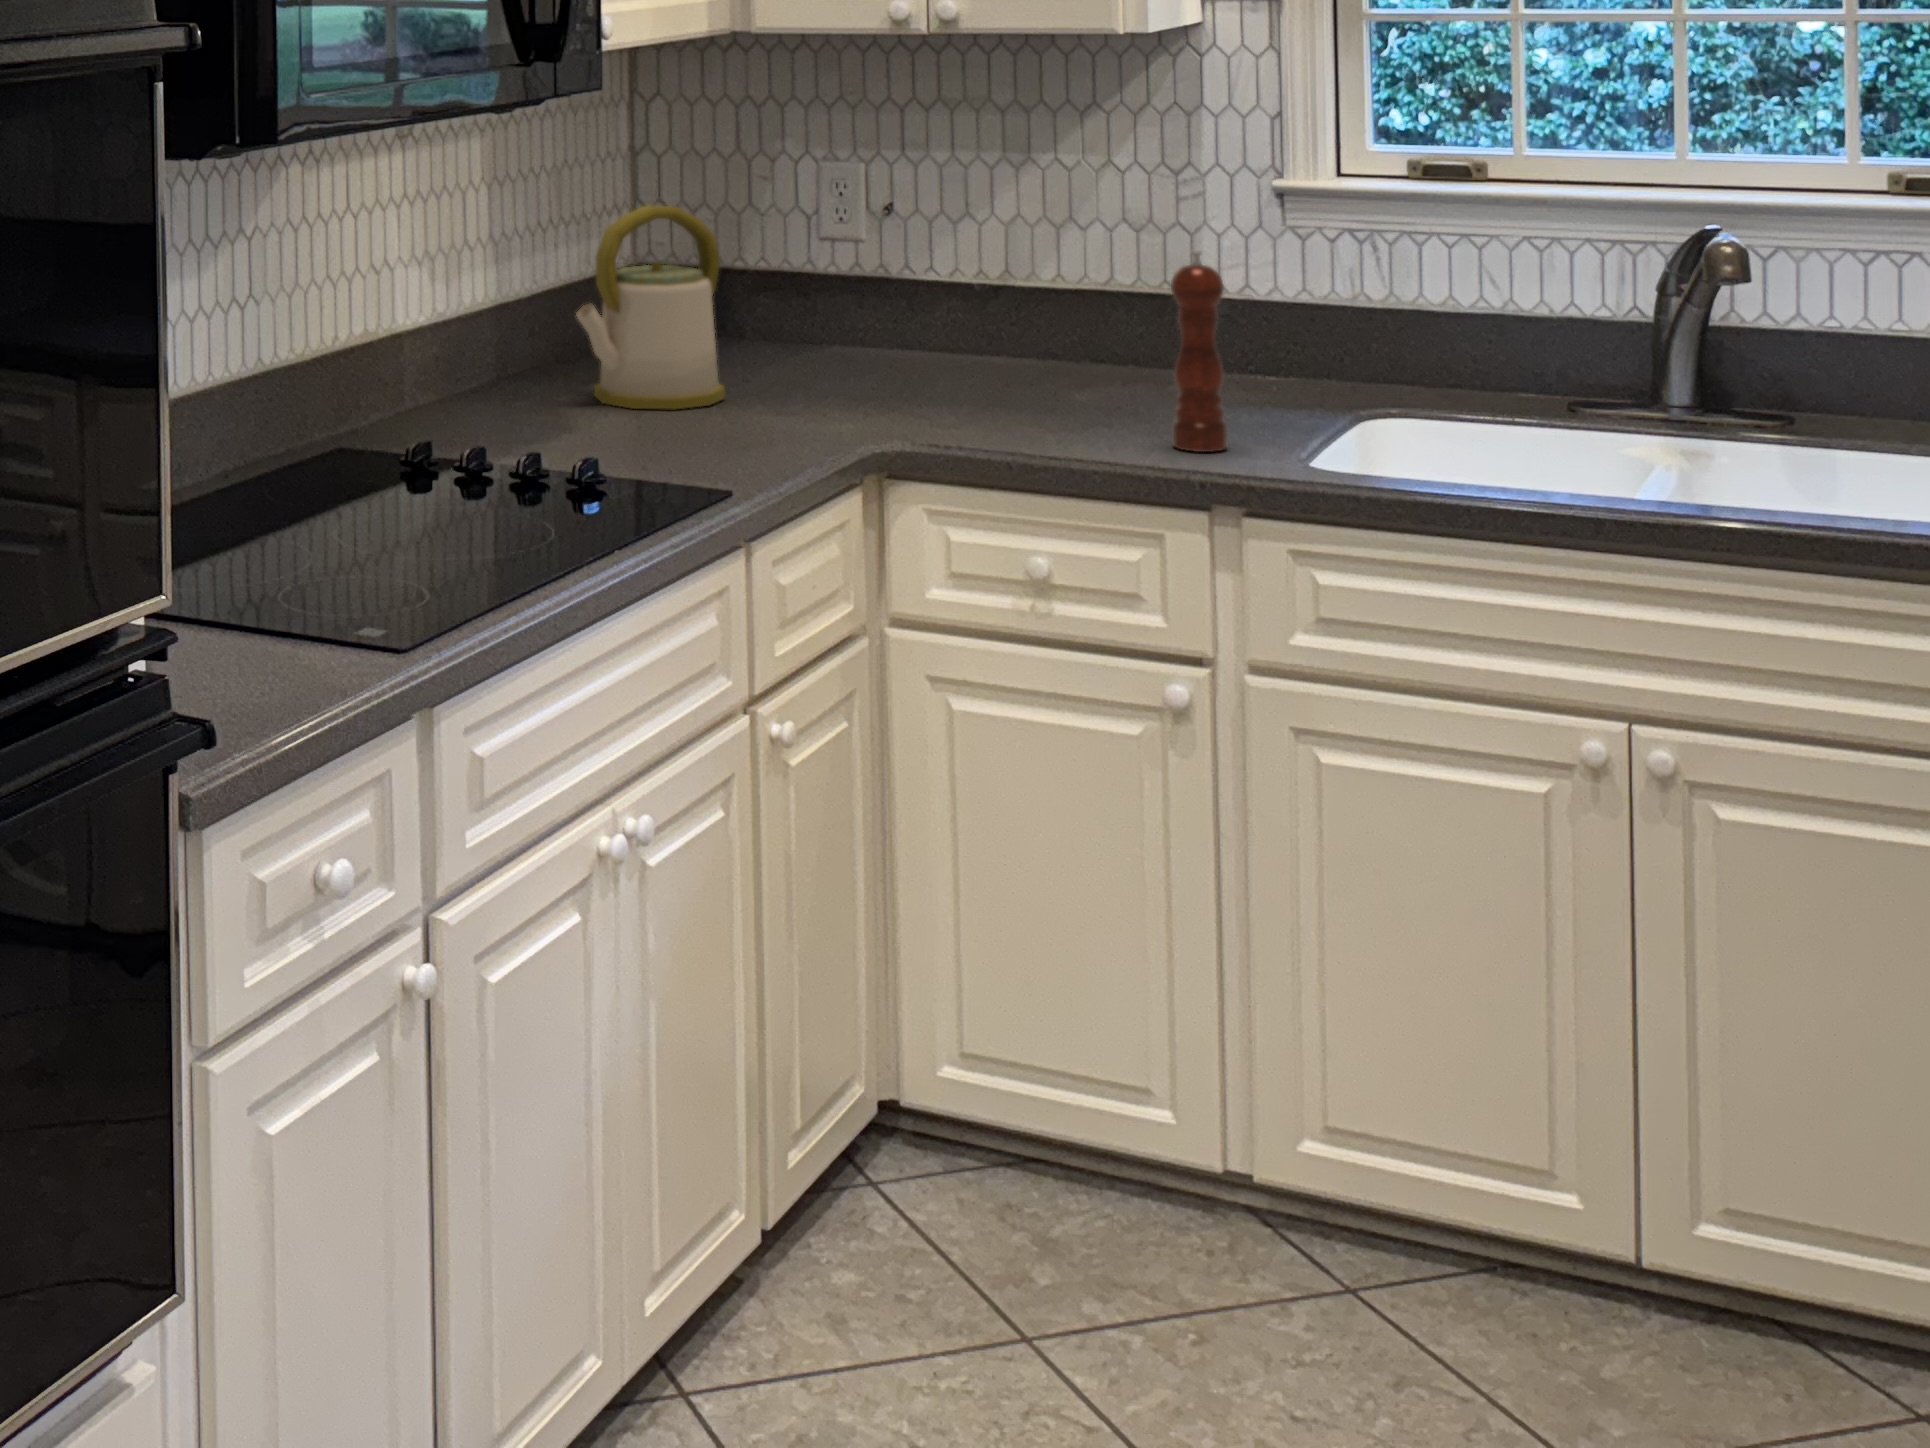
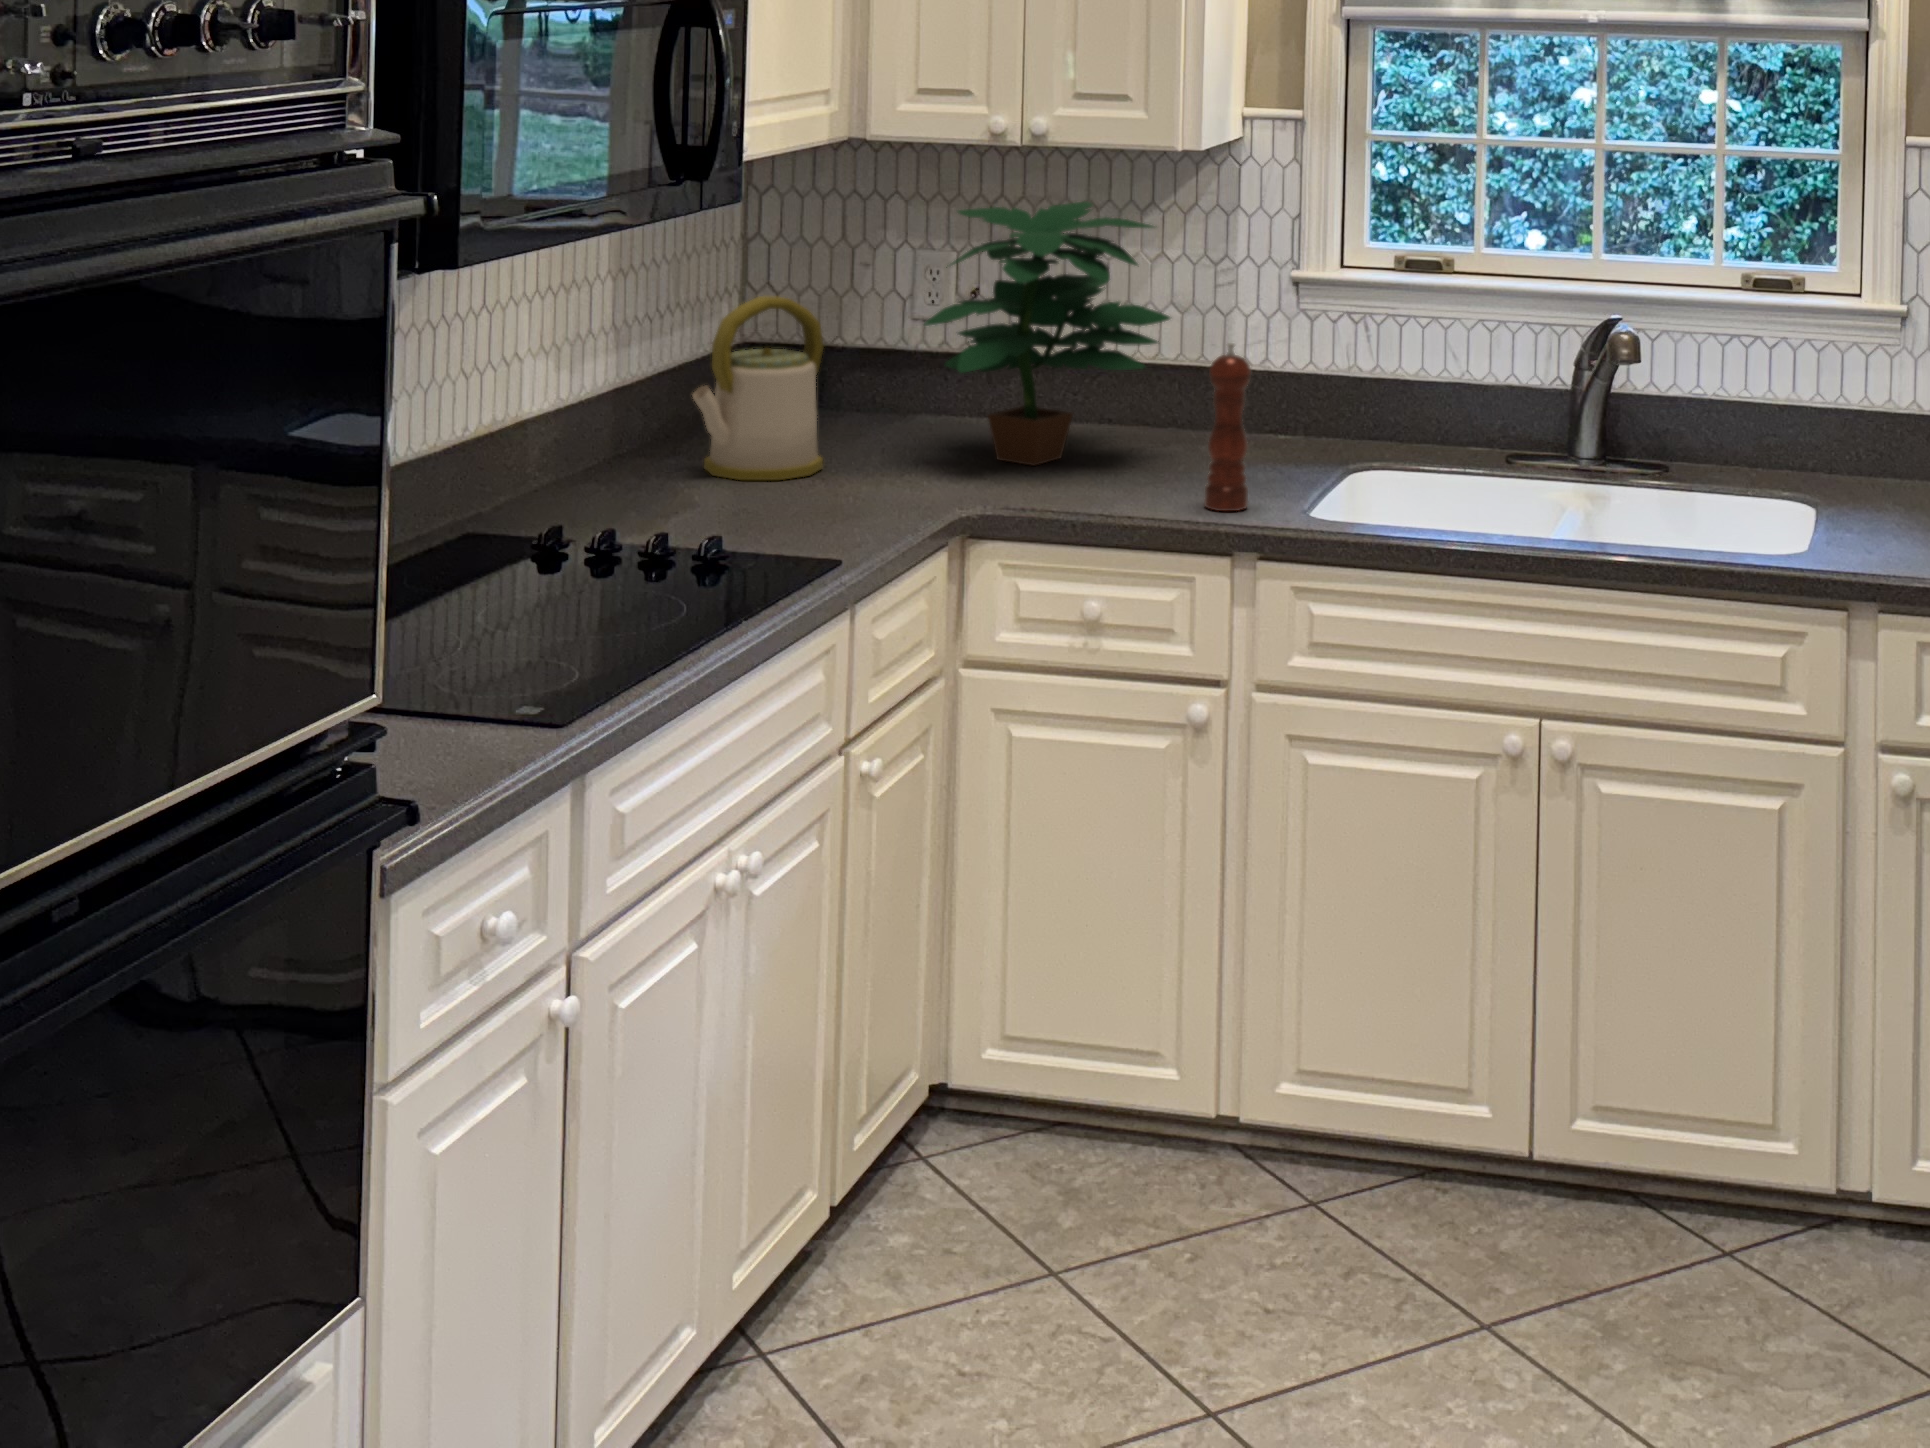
potted plant: none [831,98,1128,400] -> present [925,202,1170,466]

